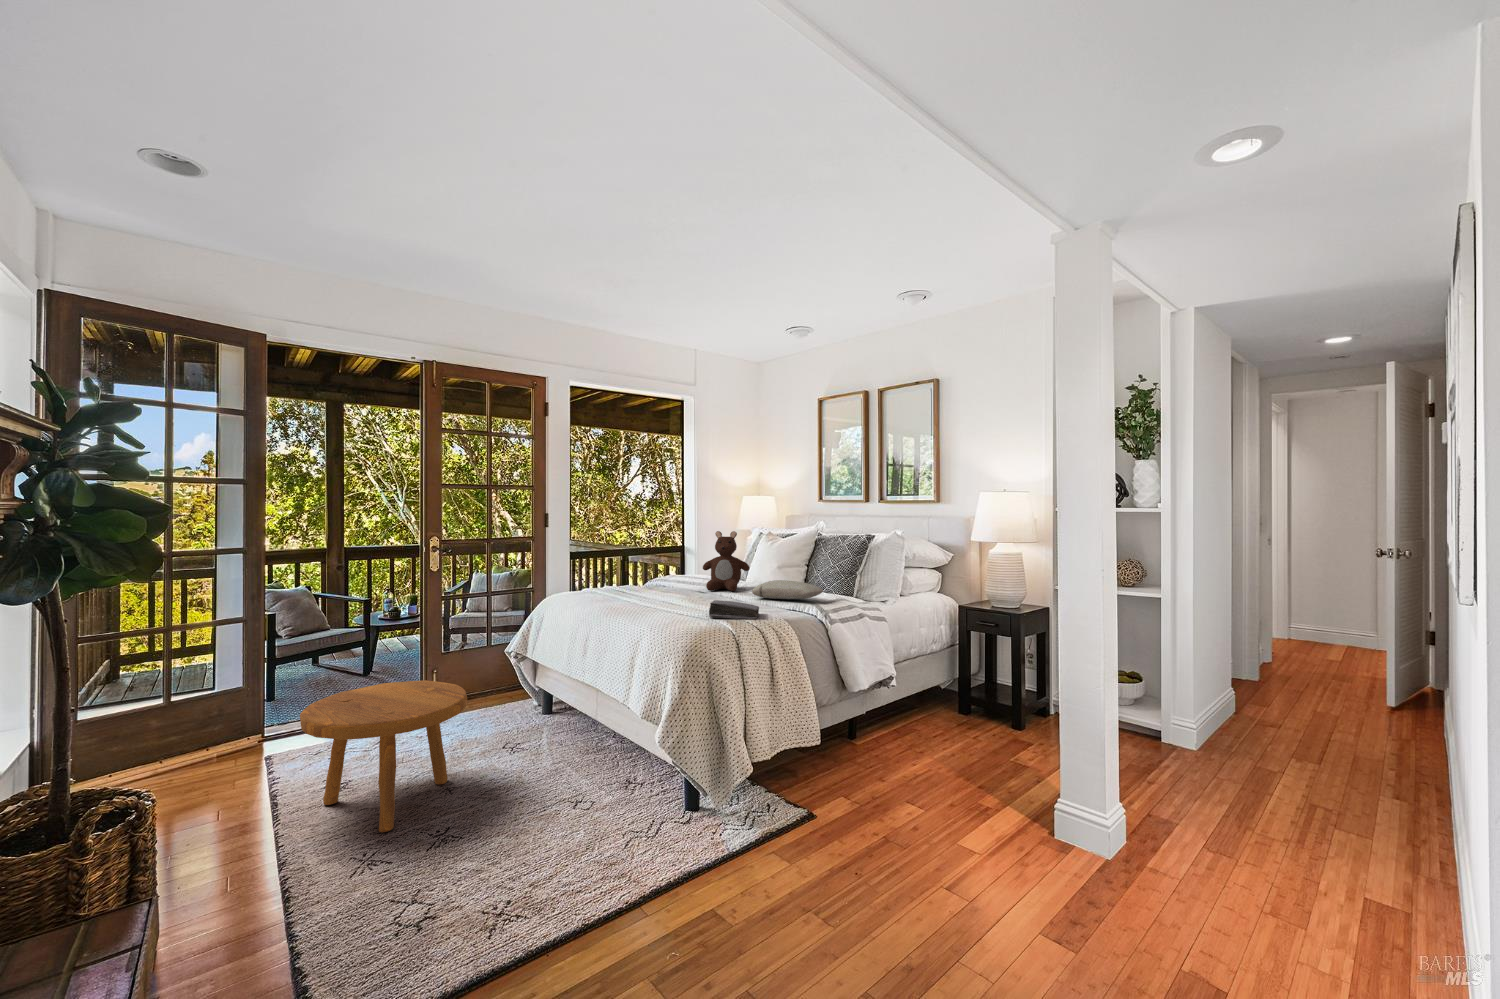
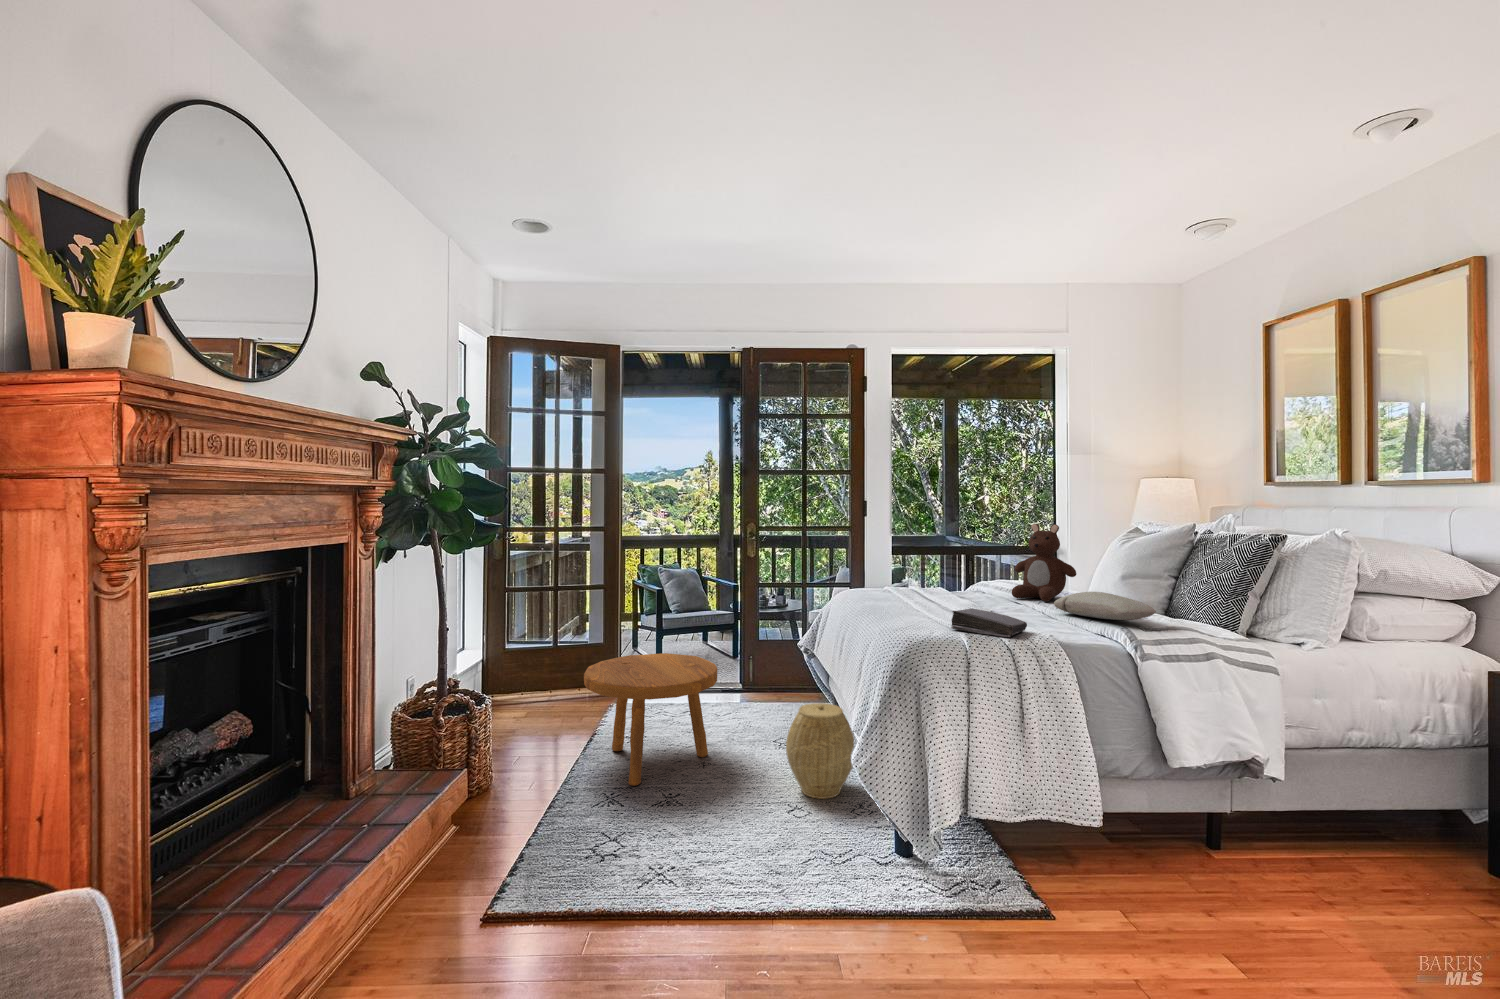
woven basket: none [553,701,619,789] -> present [786,703,854,799]

